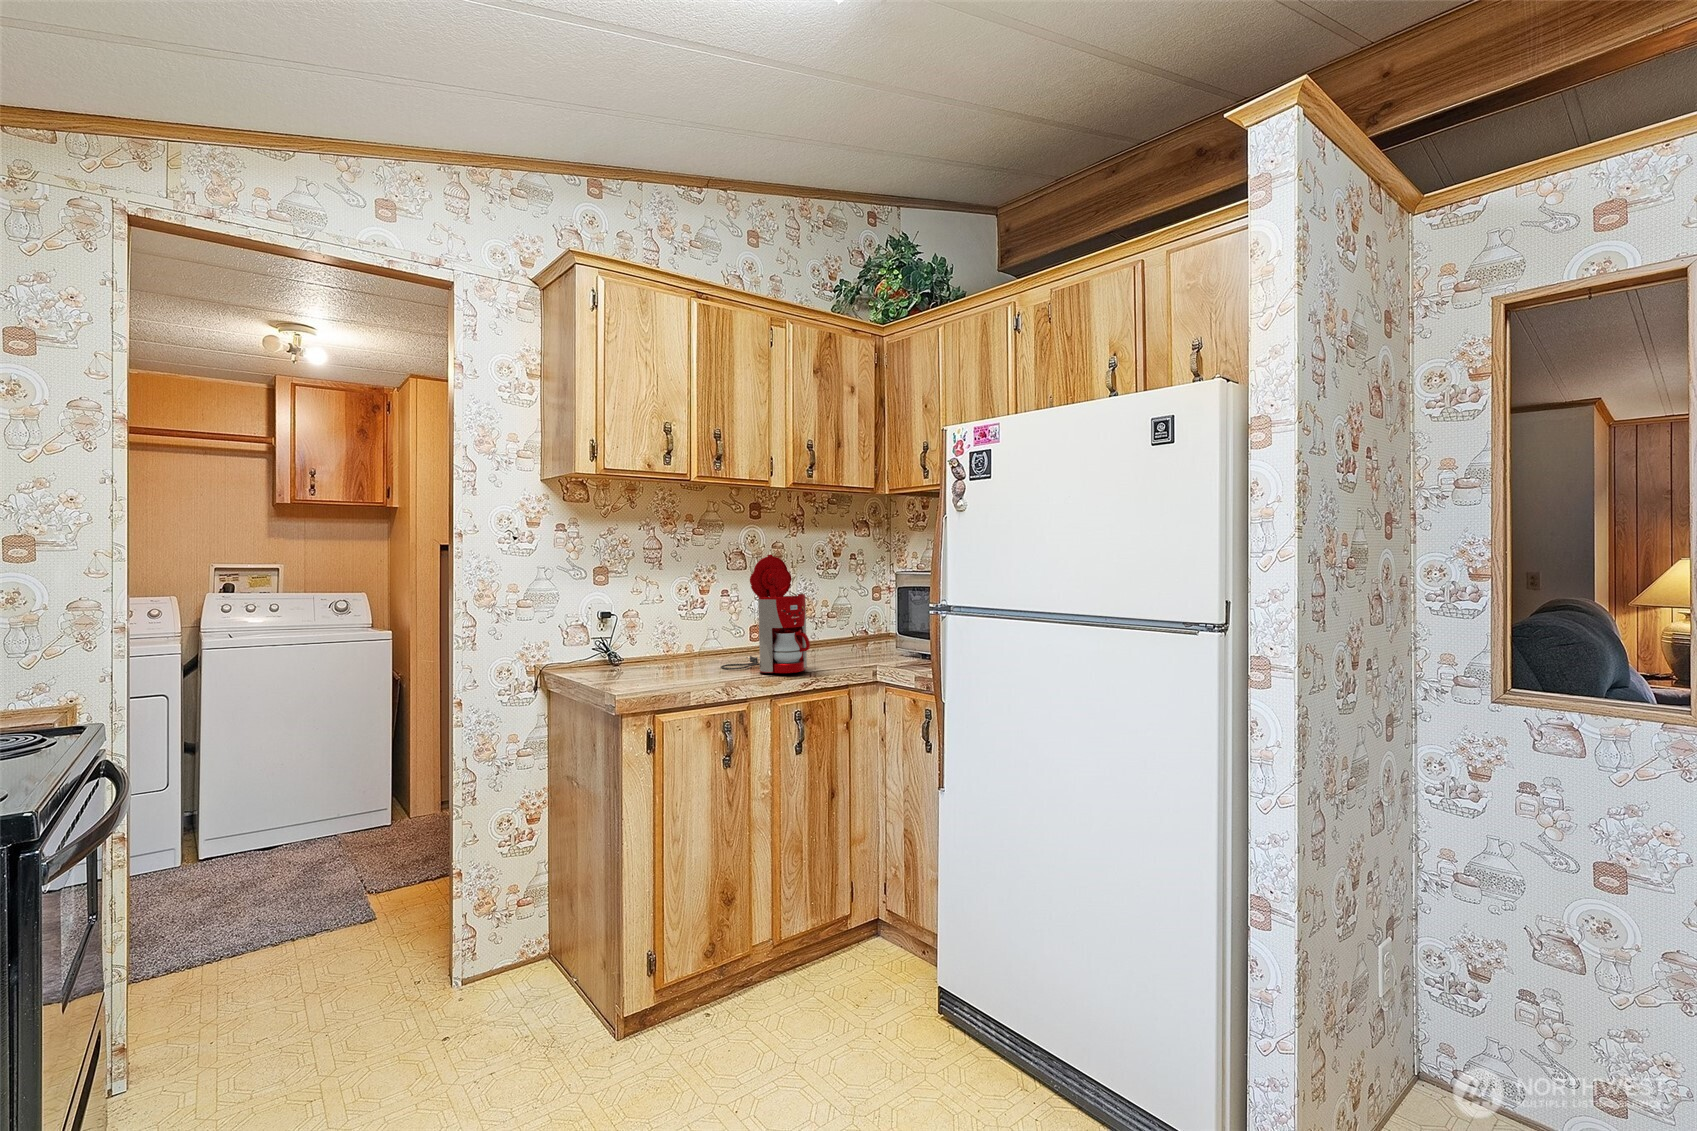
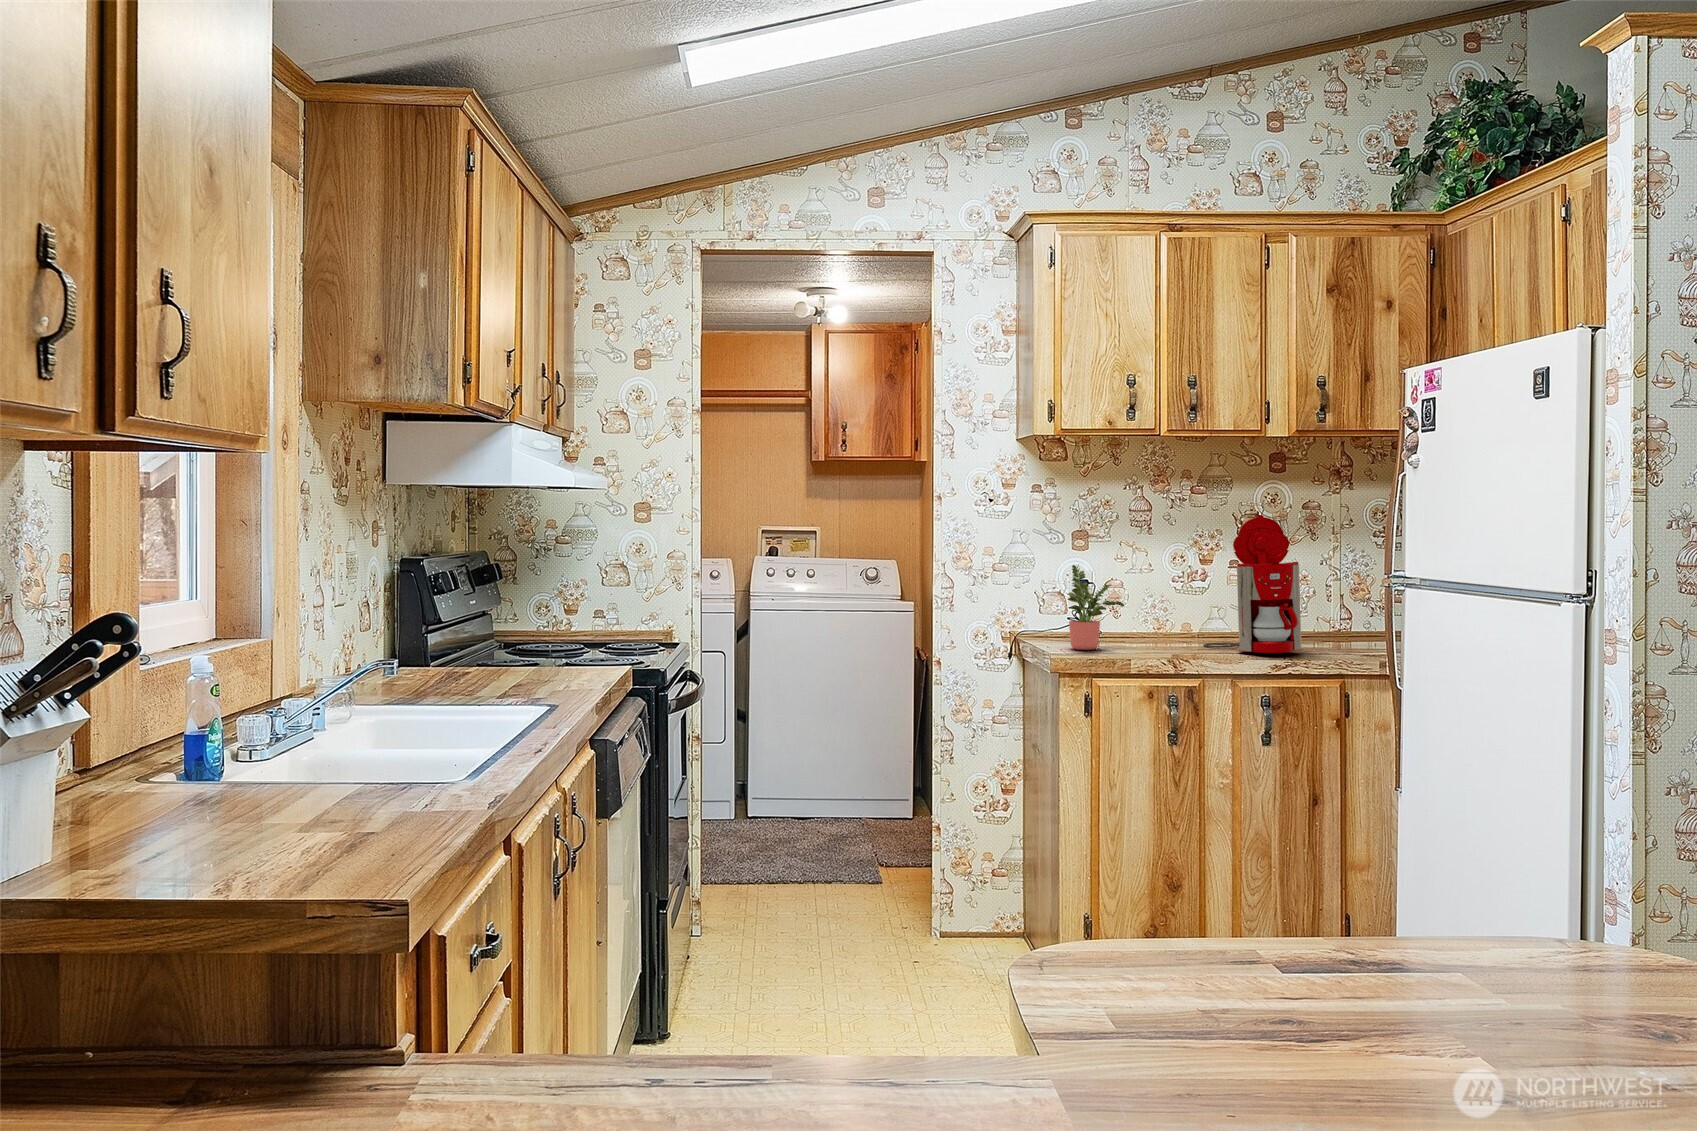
potted plant: none [614,601,662,683] -> present [1067,565,1124,650]

